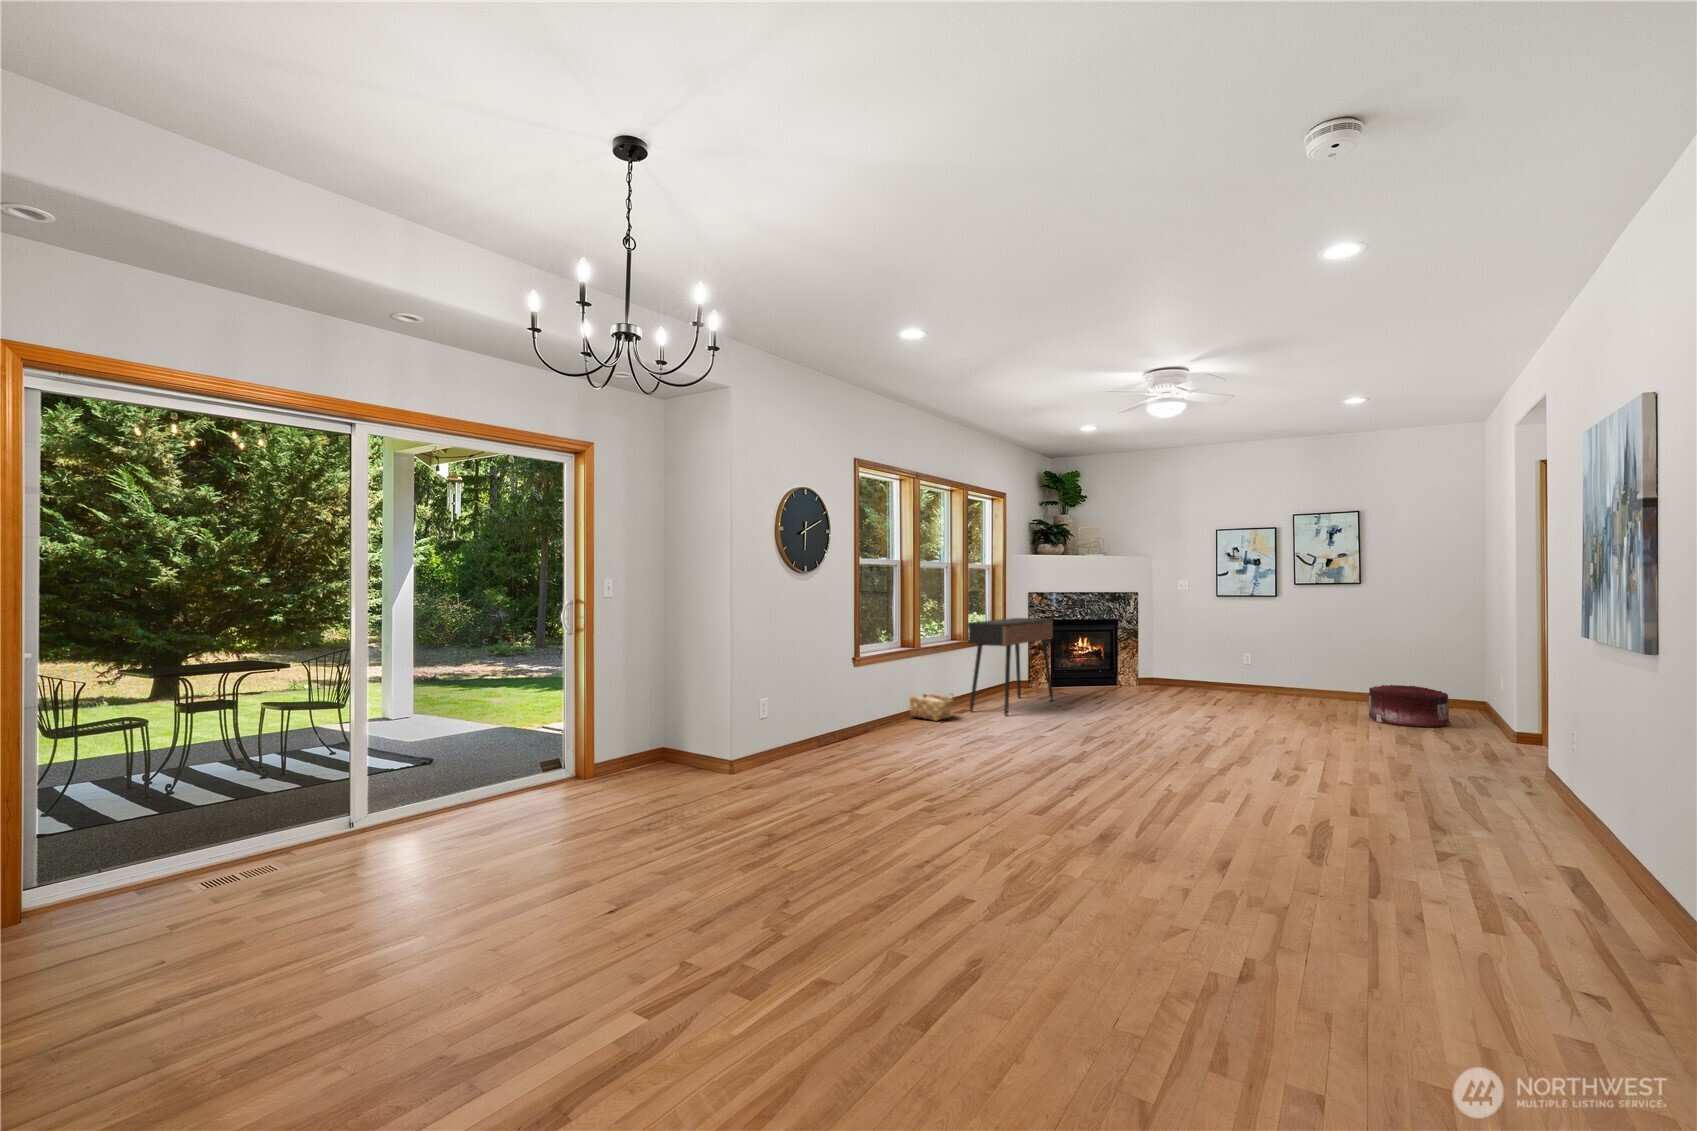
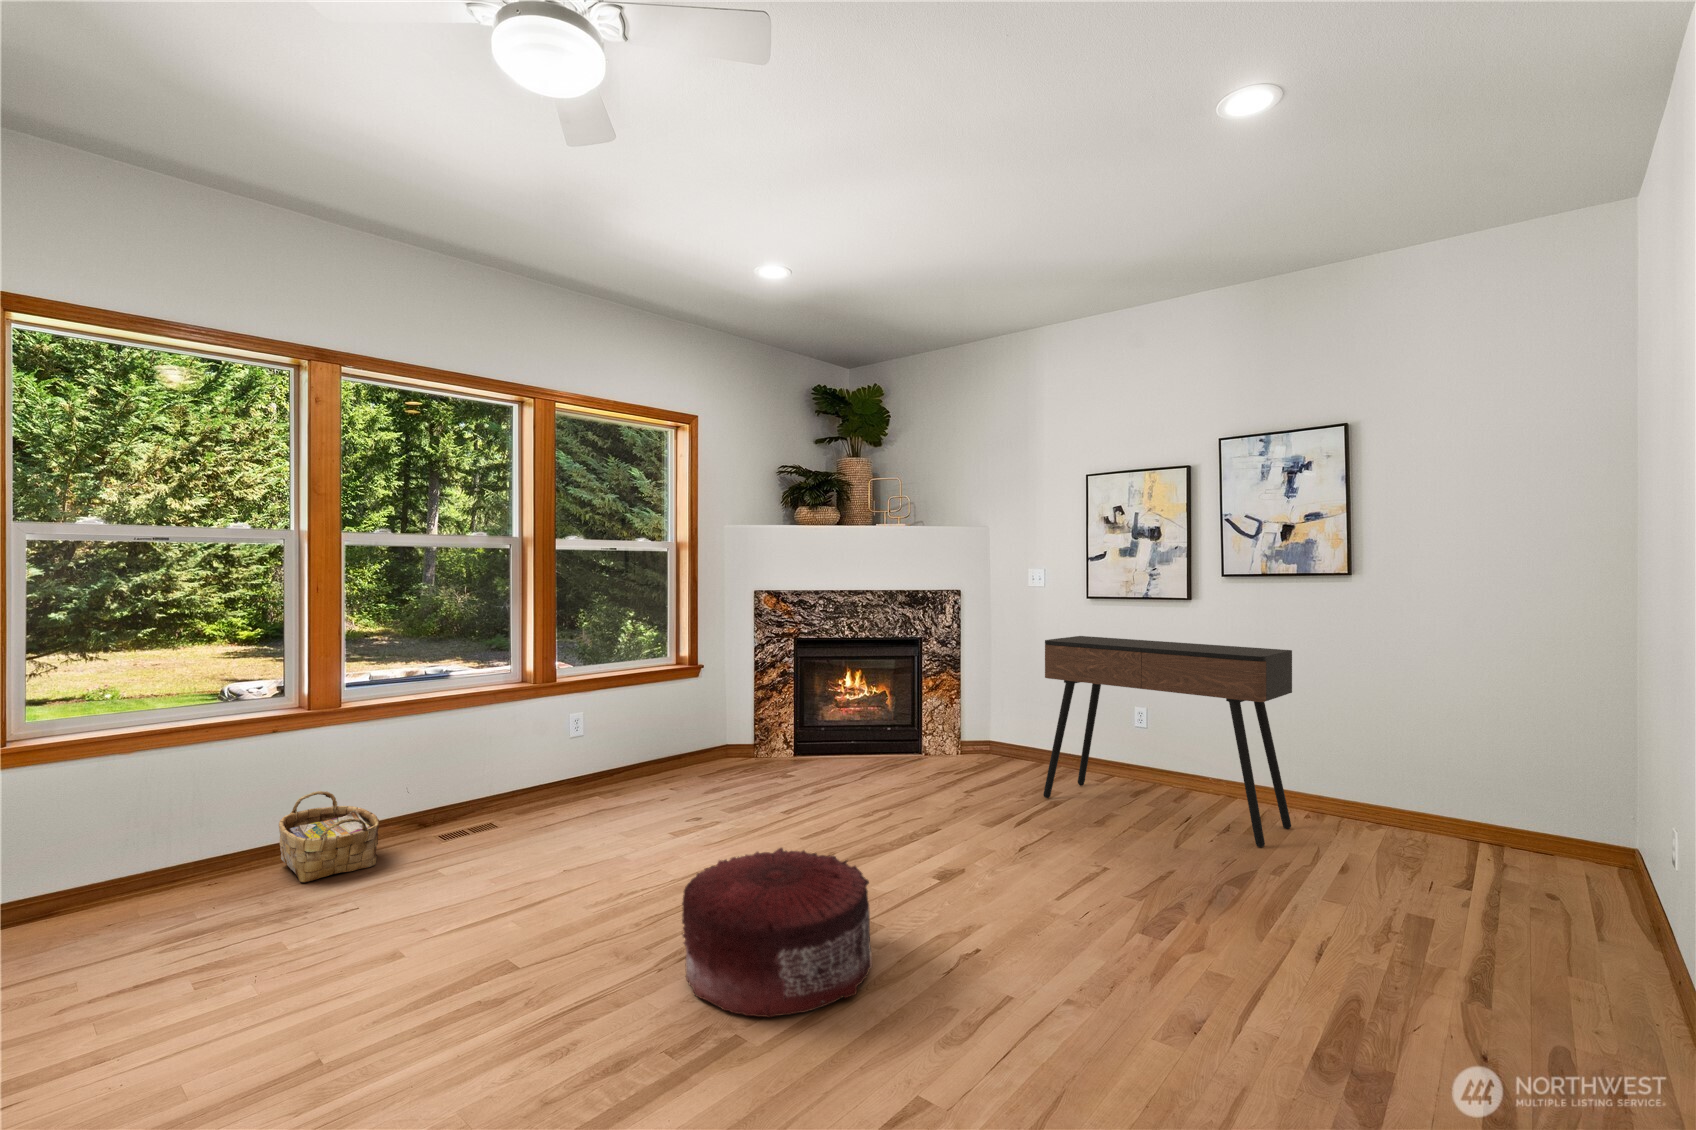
console table: present [968,618,1053,715] -> present [1043,636,1292,847]
pouf: present [1369,685,1451,727] -> present [682,848,872,1018]

